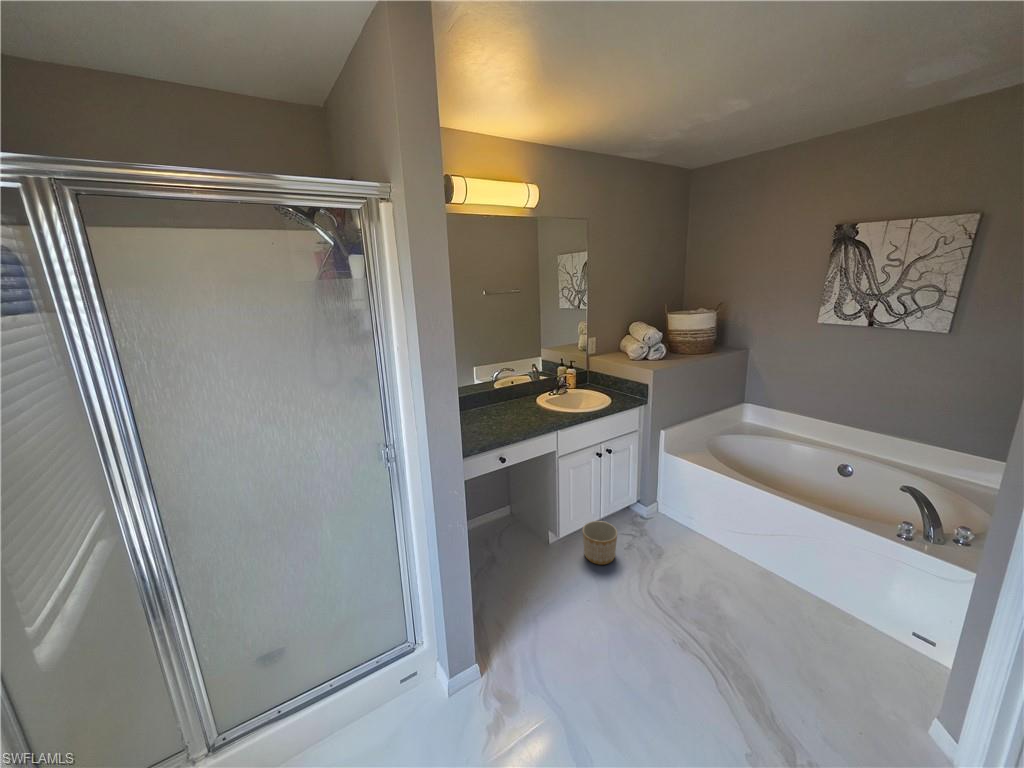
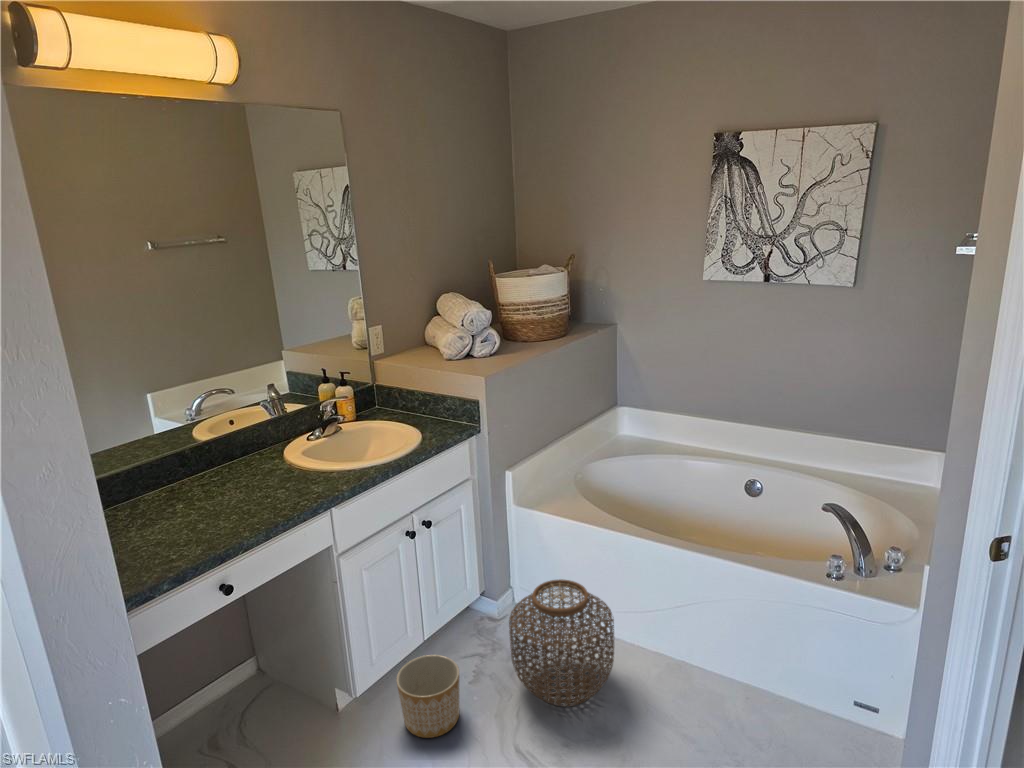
woven basket: none [649,496,717,571] -> present [509,579,614,706]

